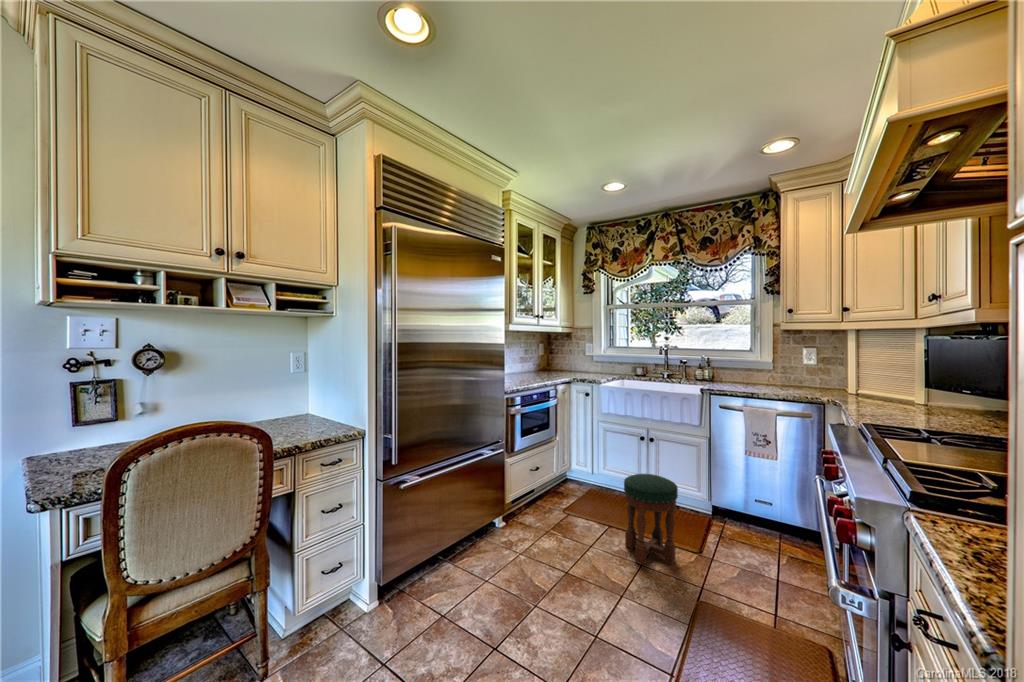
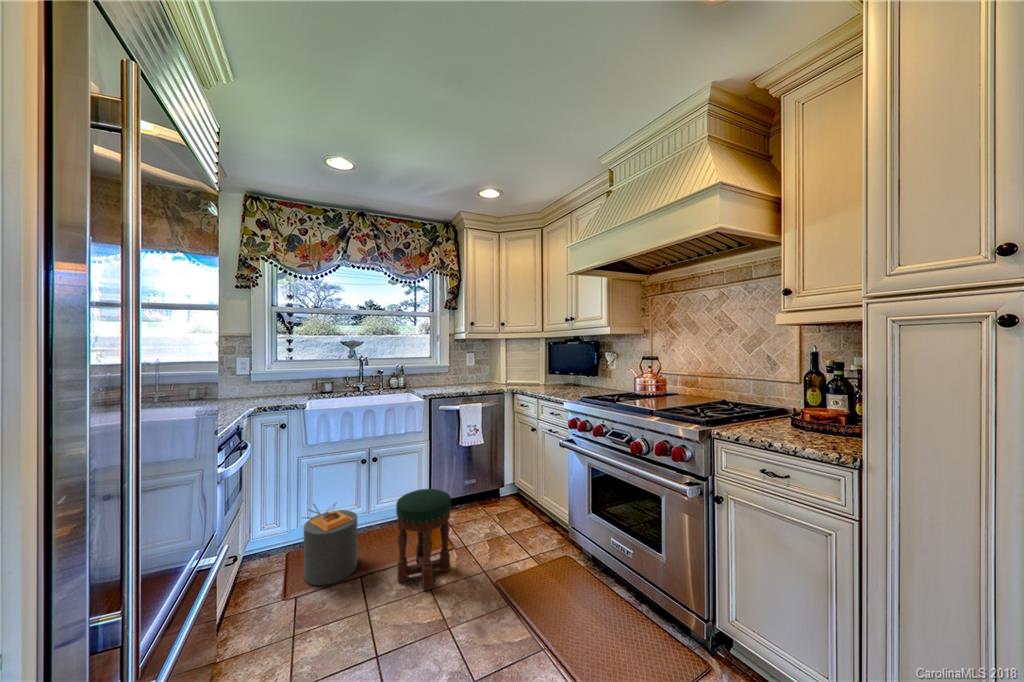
trash can: none [577,455,618,523] -> present [303,504,357,585]

